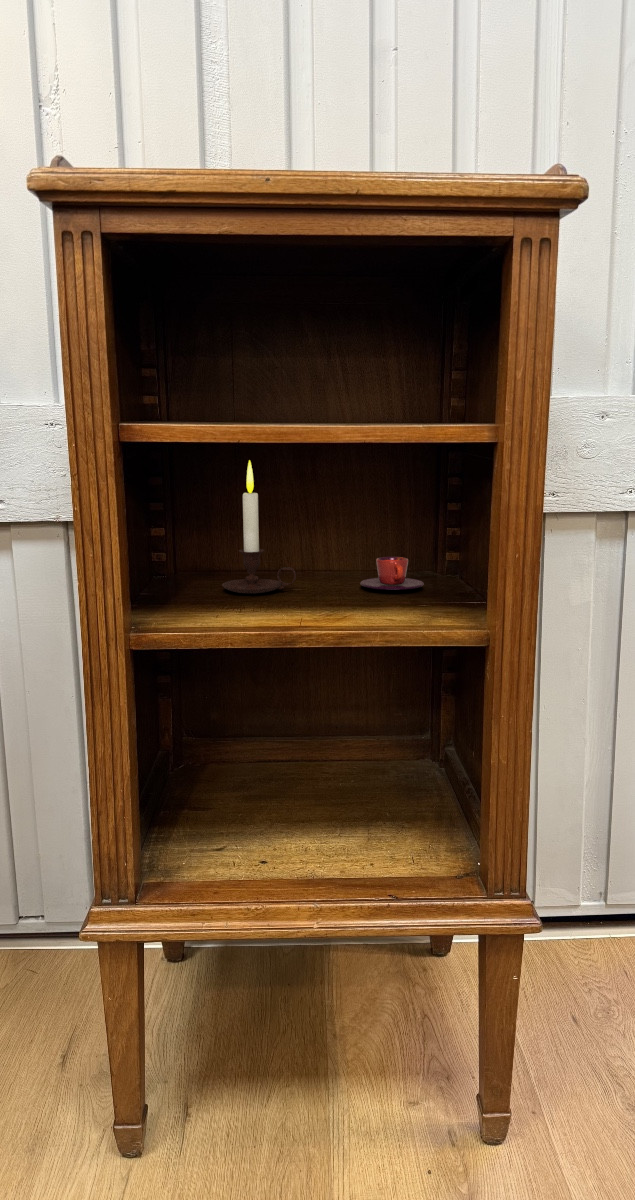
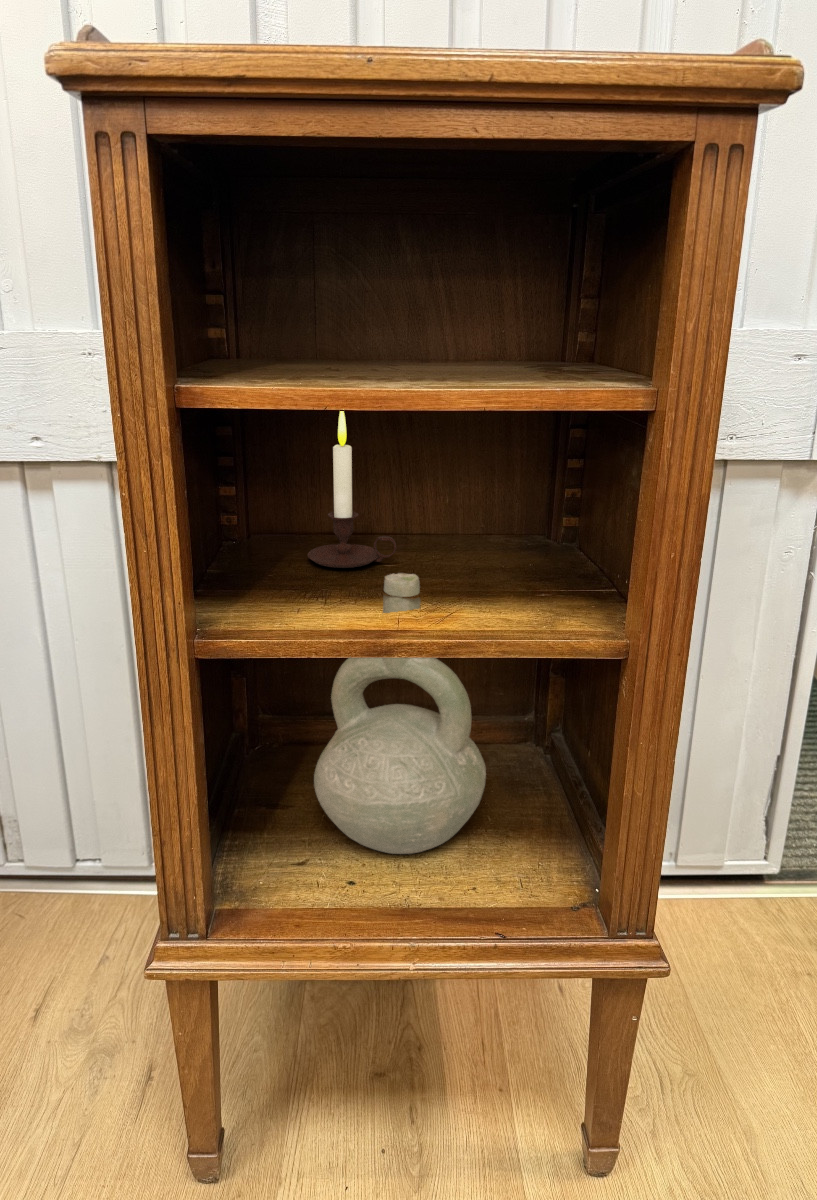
teacup: present [361,557,424,590] -> none [473,521,549,567]
decorative vase: none [228,593,376,838] -> present [314,573,486,854]

